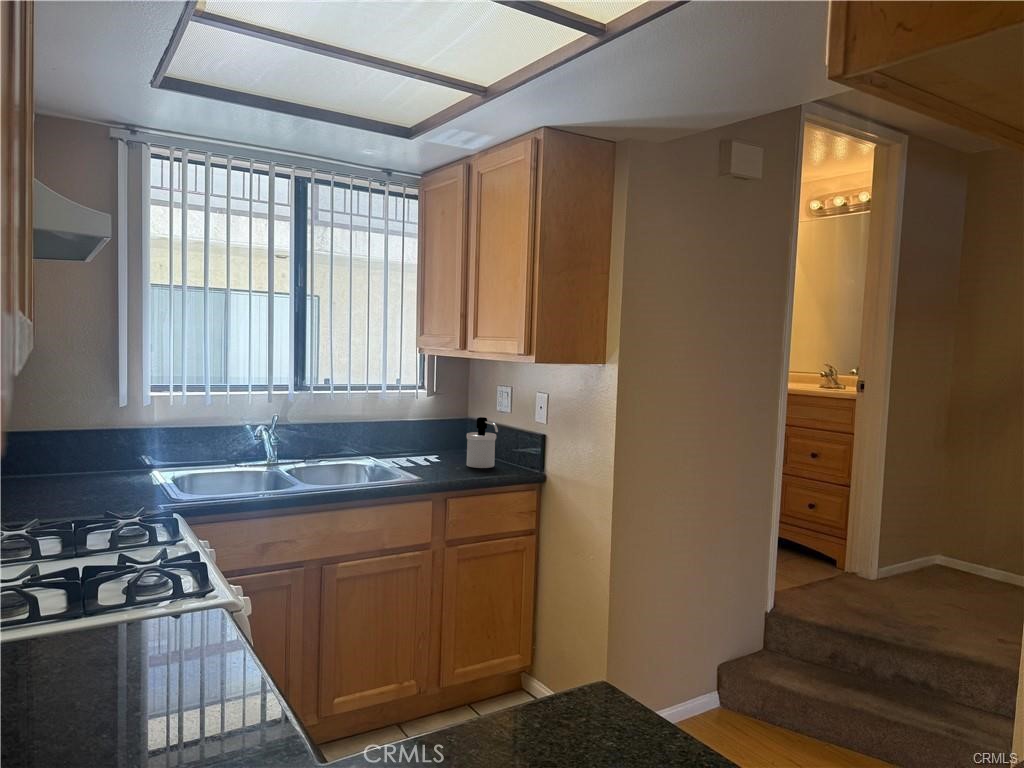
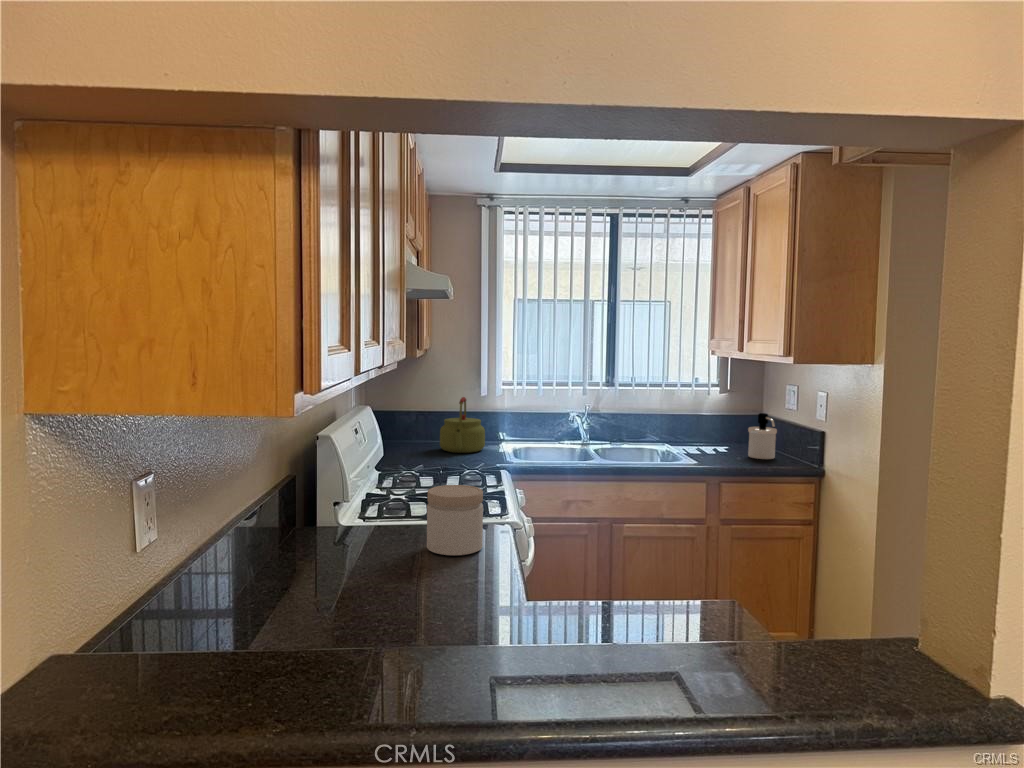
kettle: none [55,409,131,490] -> present [440,397,485,453]
jar: none [93,561,201,694] -> present [427,485,483,555]

